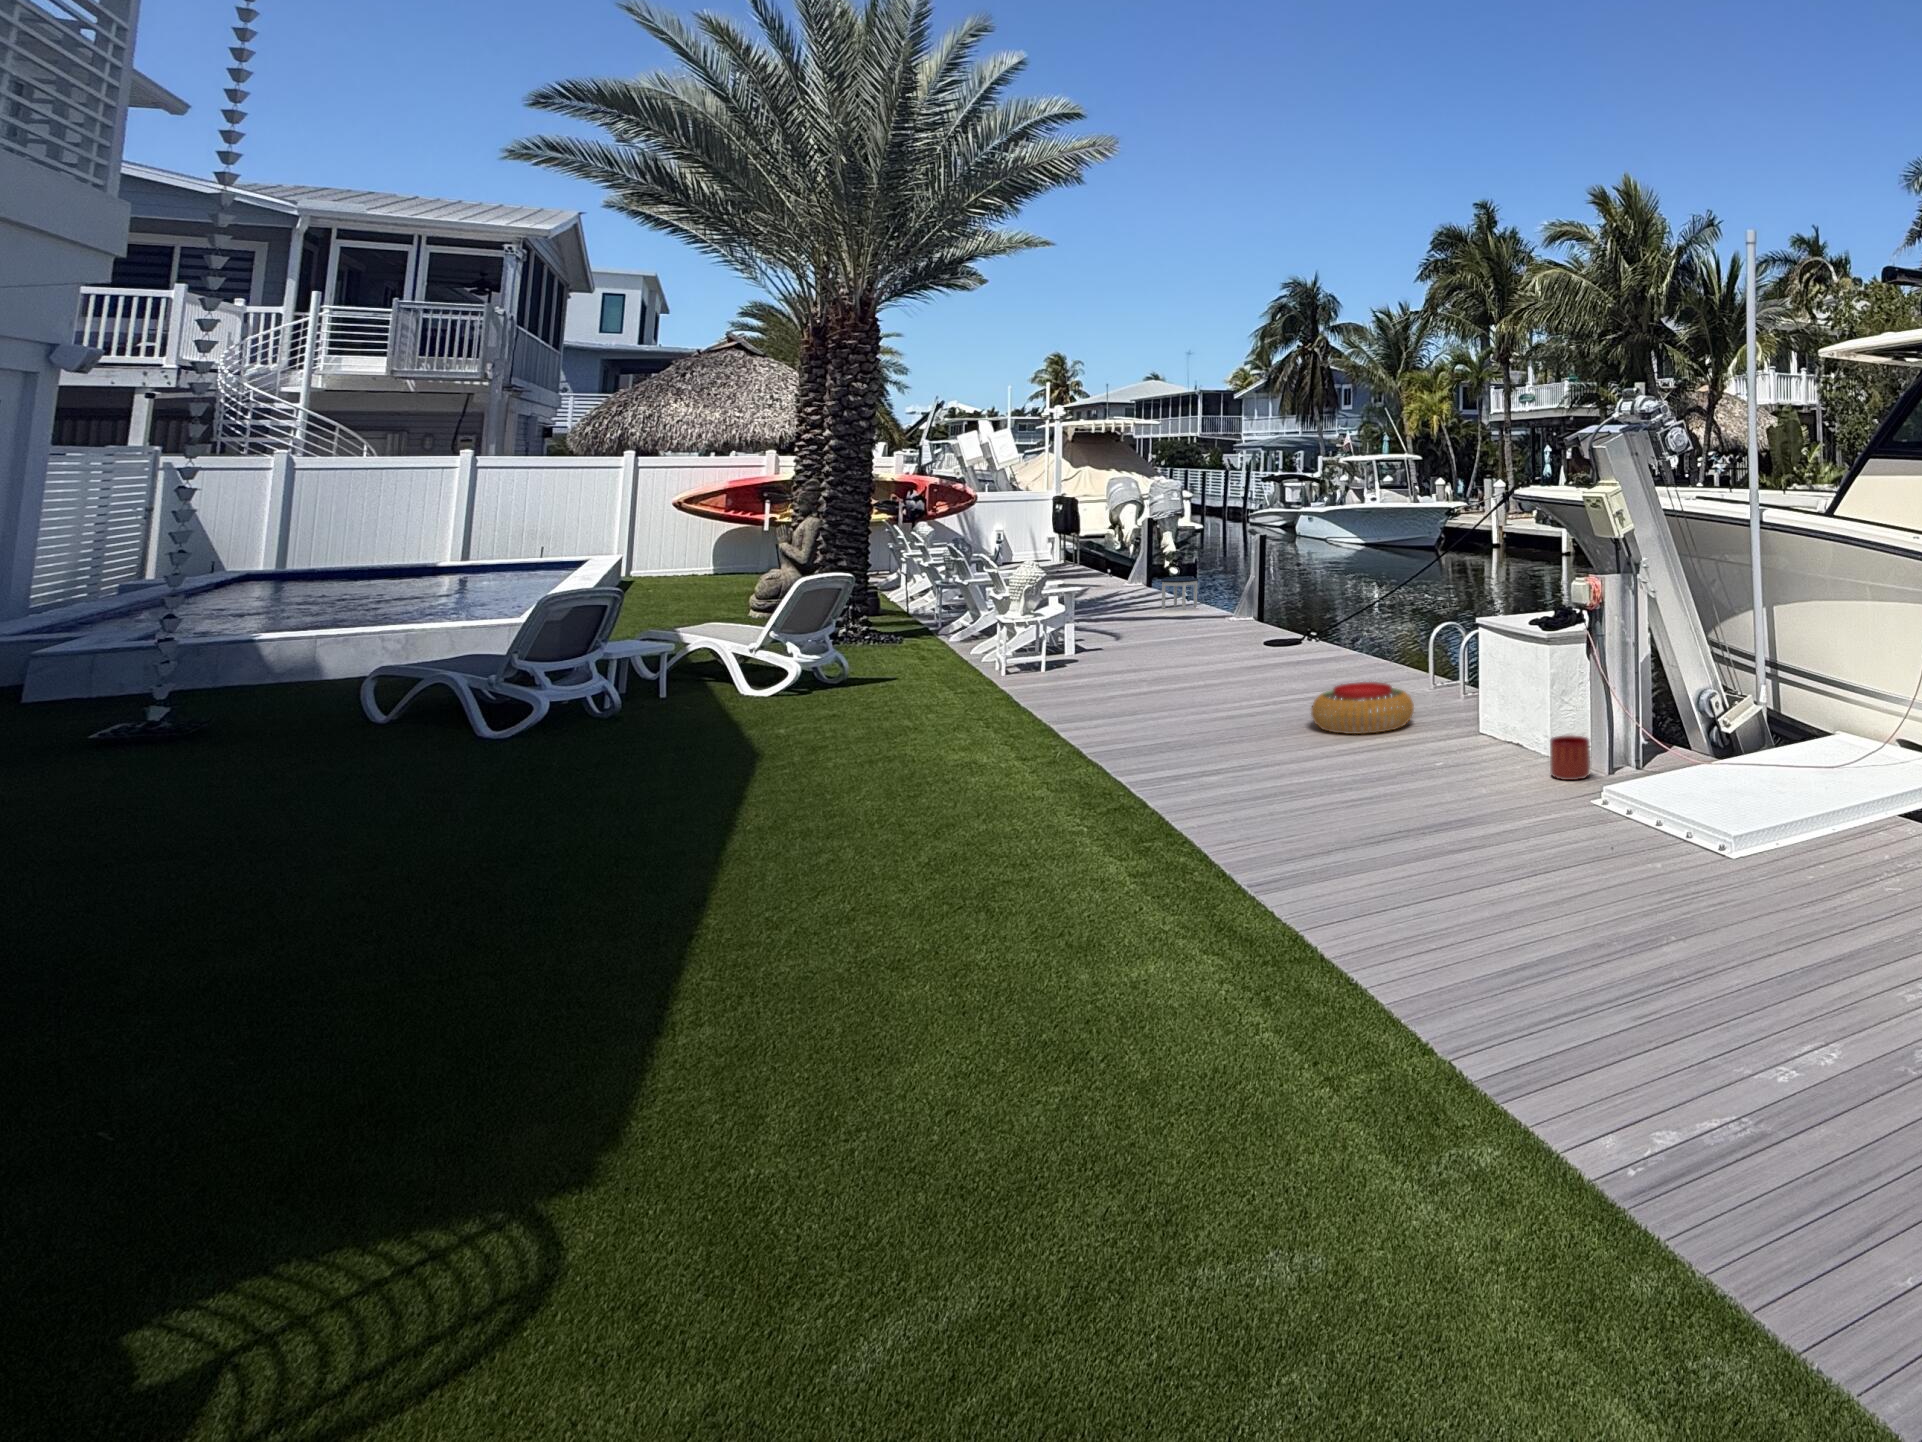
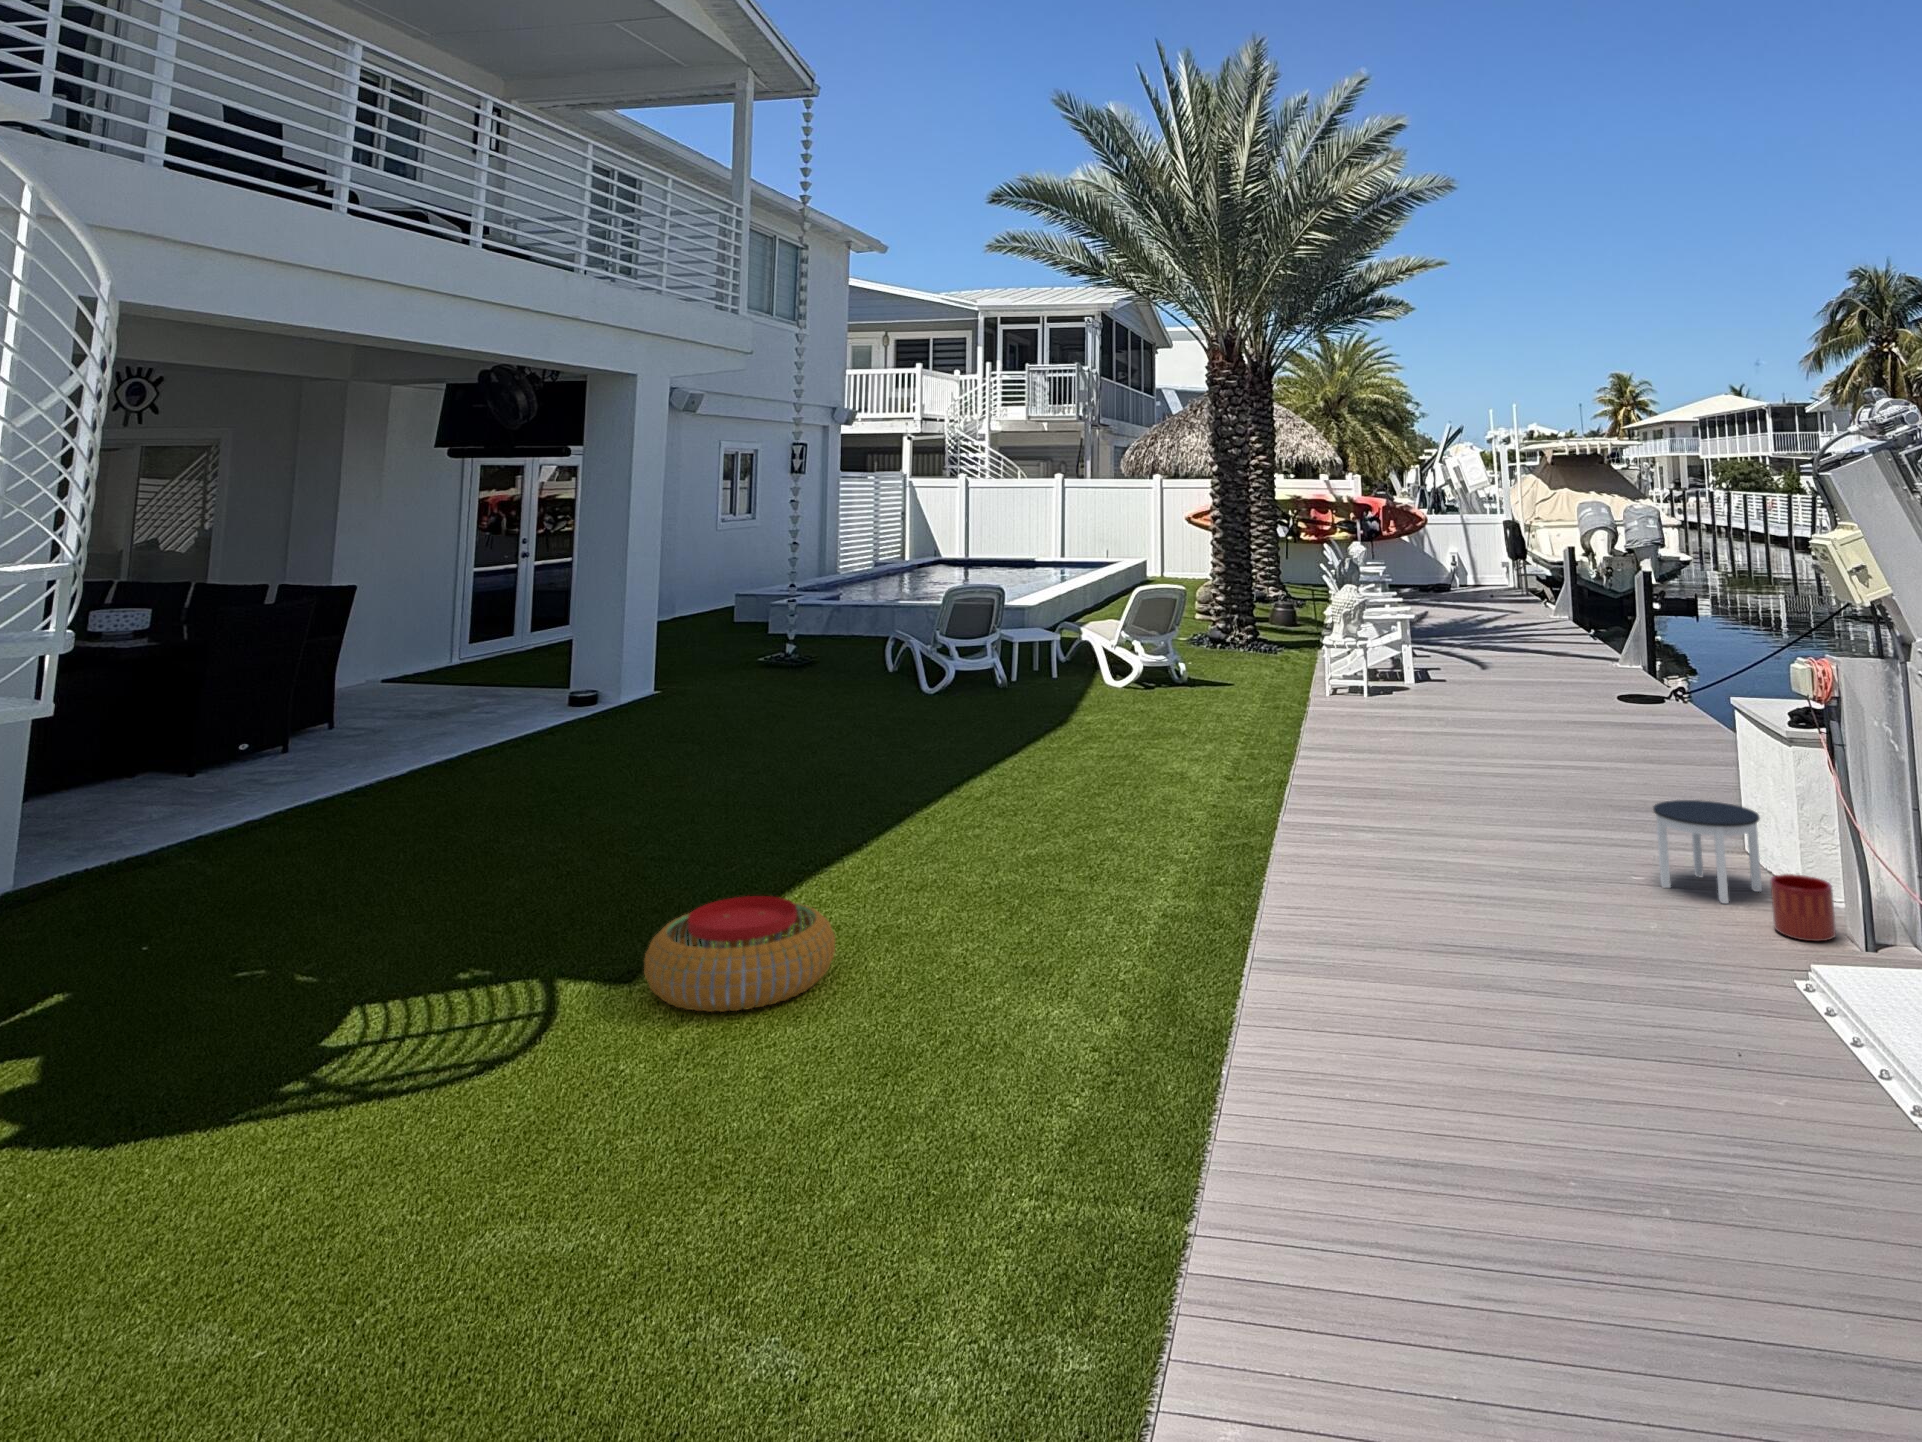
round table: present [1161,578,1199,609] -> present [1653,800,1762,903]
pouf: present [1311,682,1414,734] -> present [644,896,836,1012]

